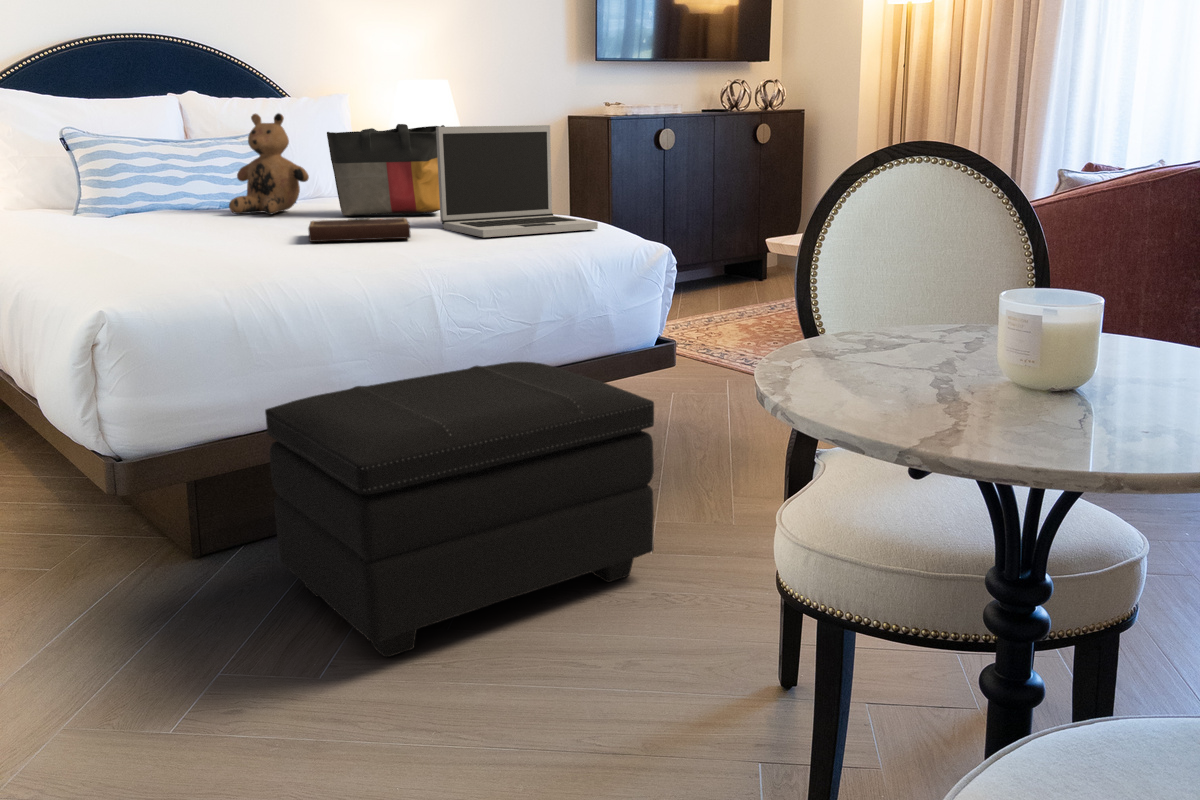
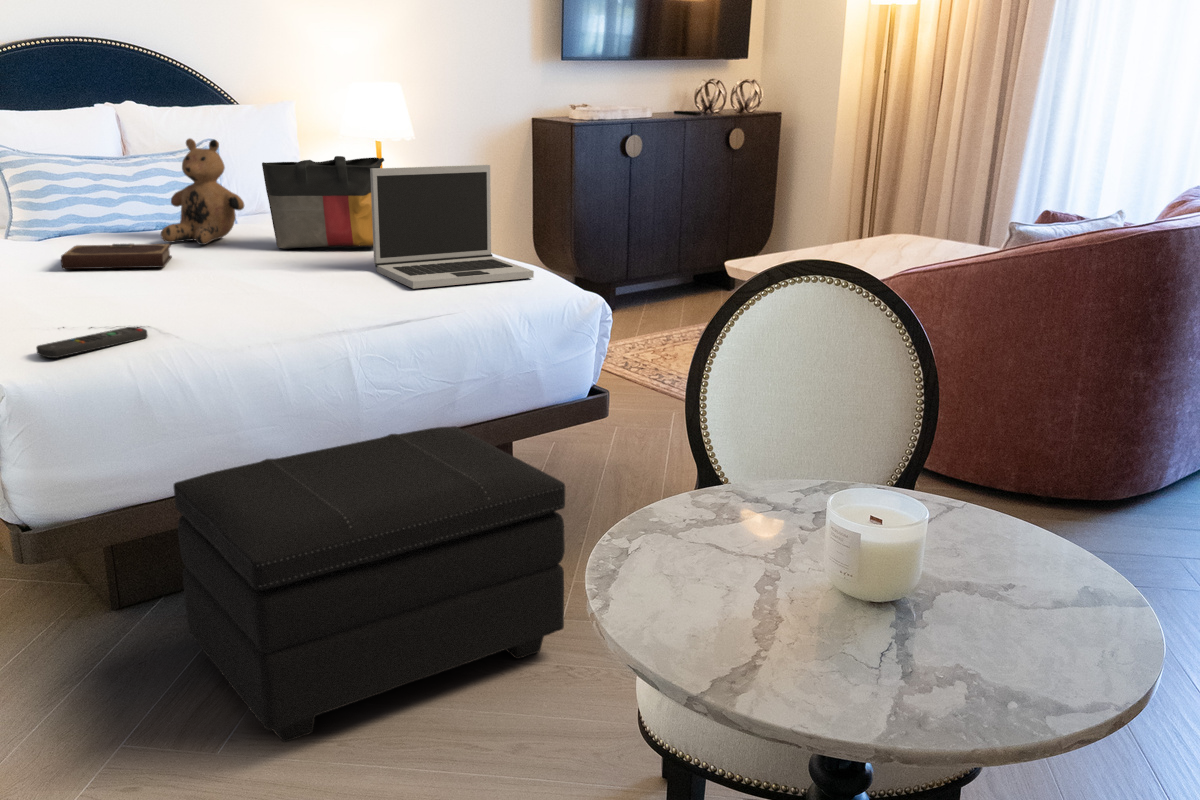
notebook: present [308,218,411,242] -> present [61,244,172,269]
remote control: none [127,265,233,288] -> present [36,327,148,358]

